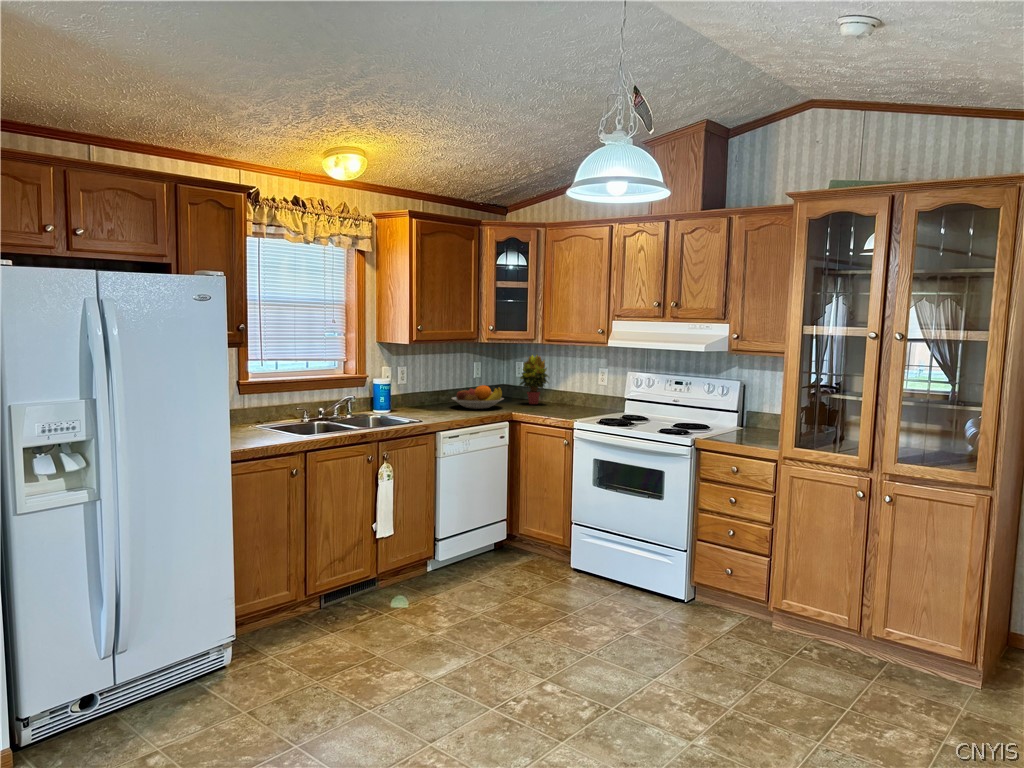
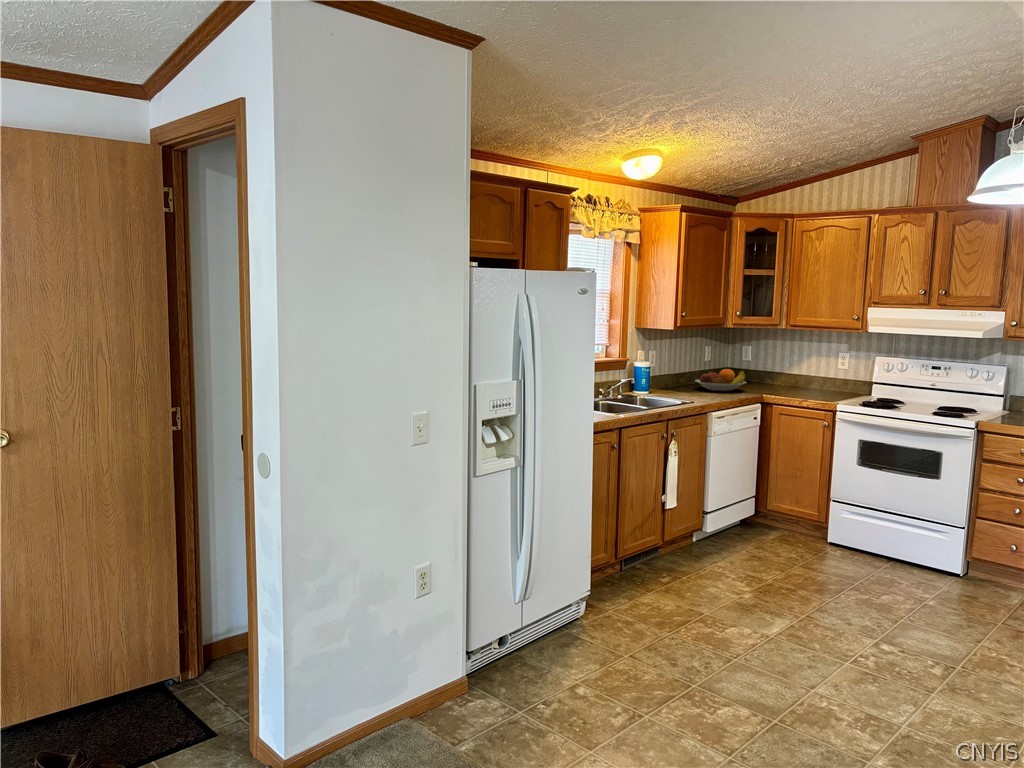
potted plant: present [520,355,549,404] -> none [752,339,785,387]

